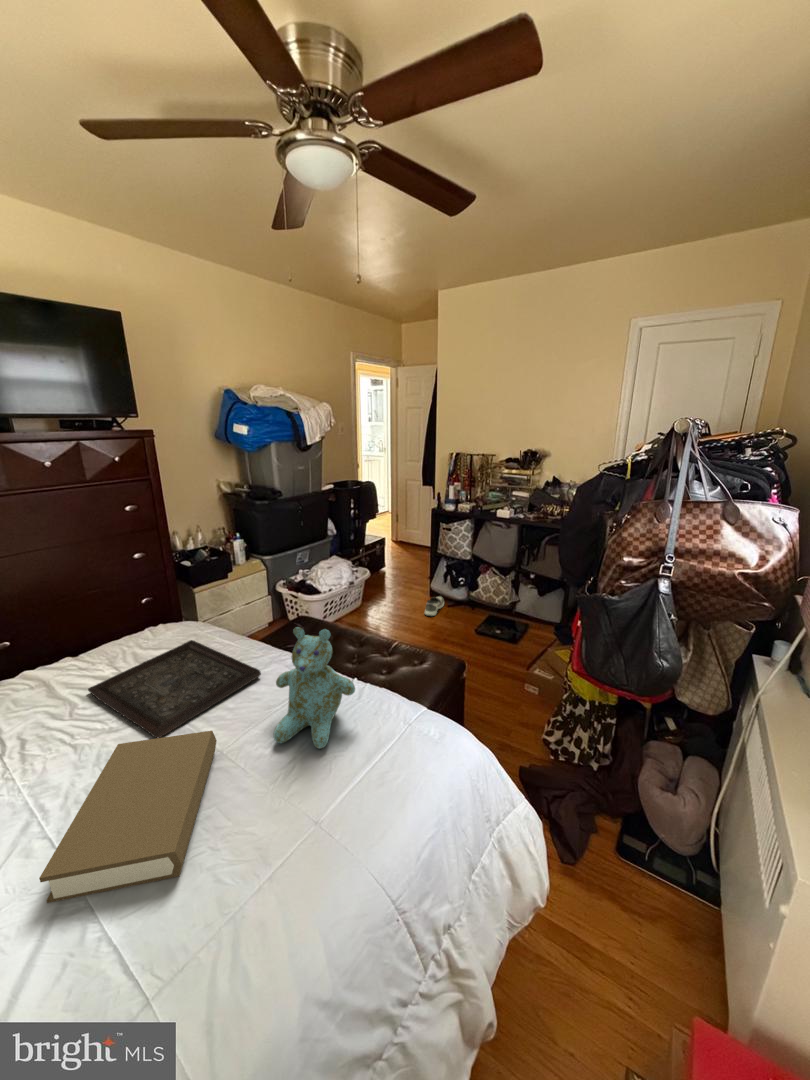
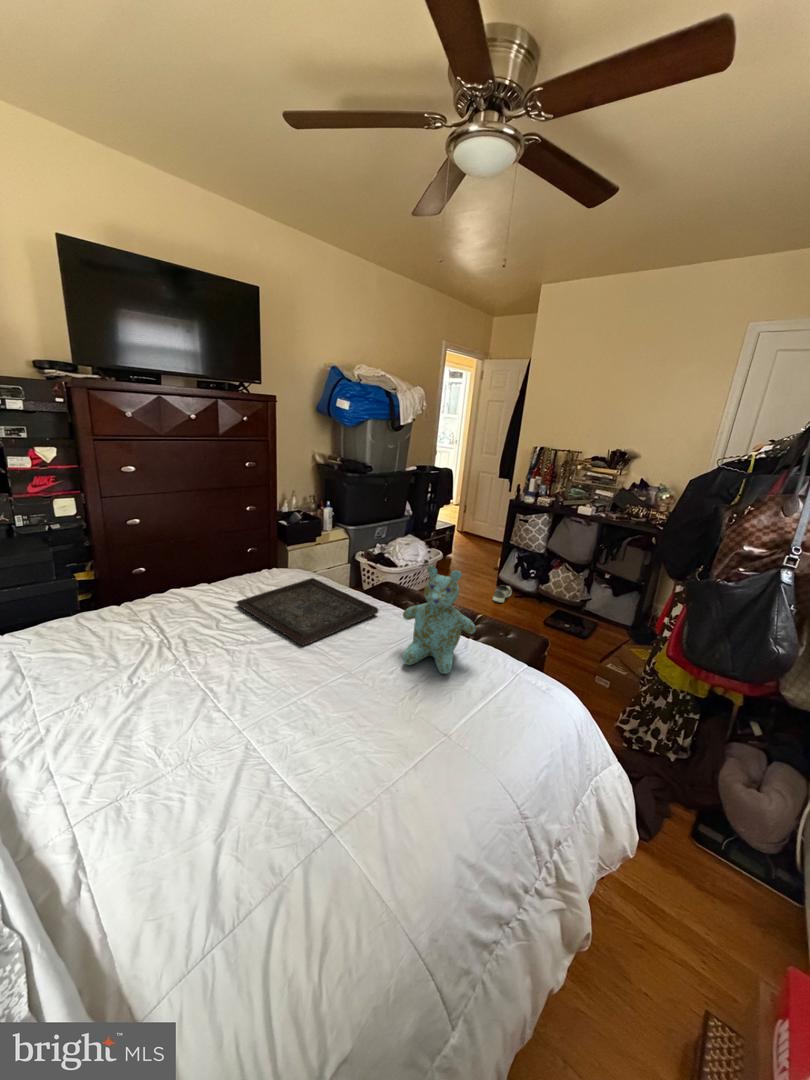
book: present [39,731,217,903] -> none [246,641,356,743]

